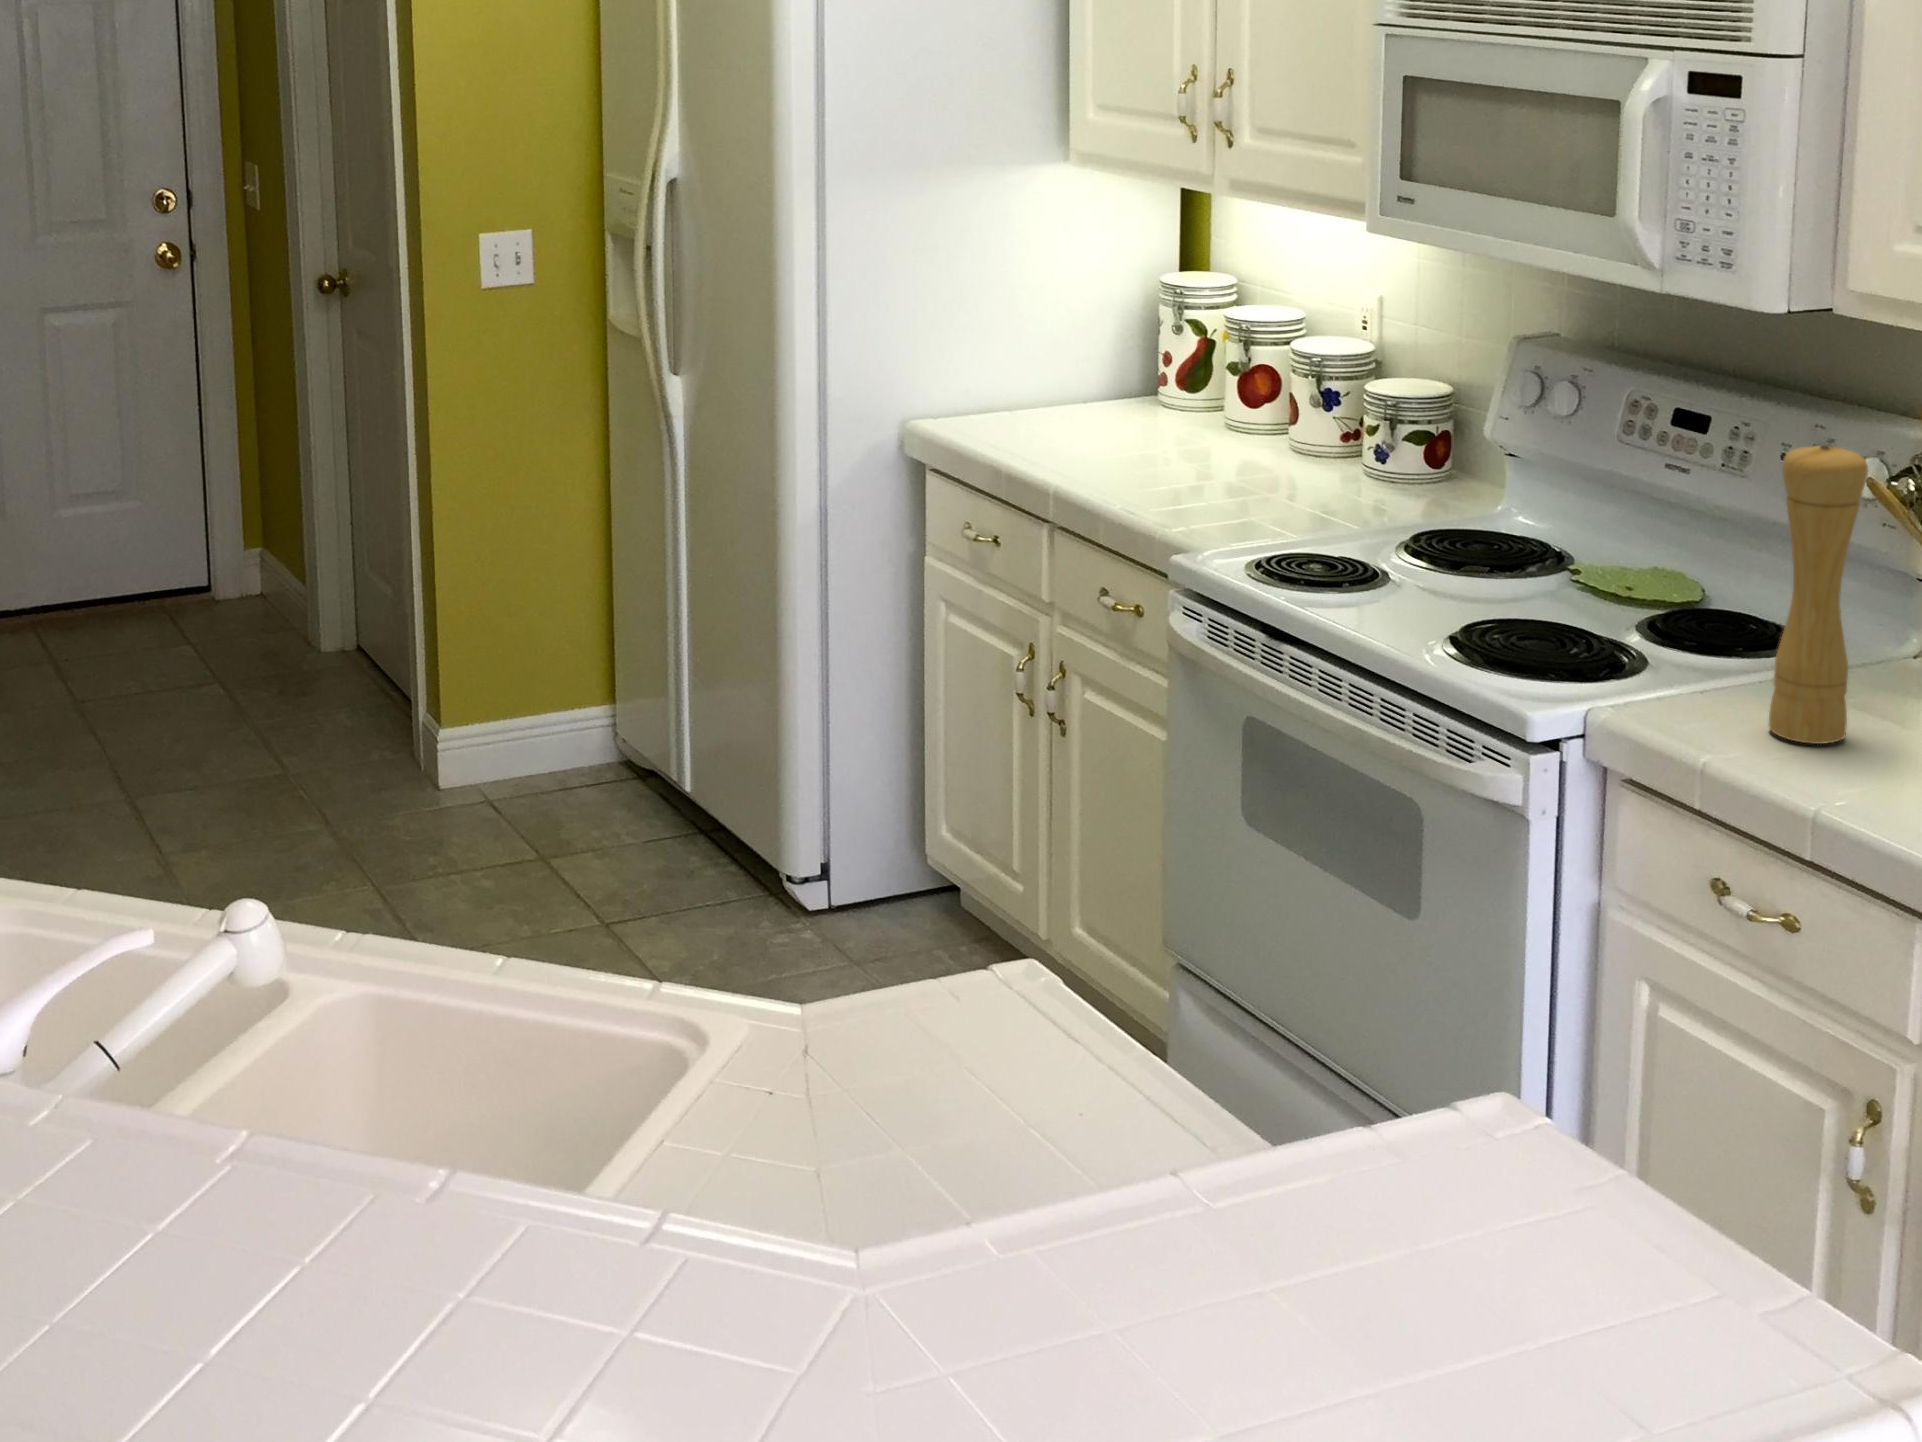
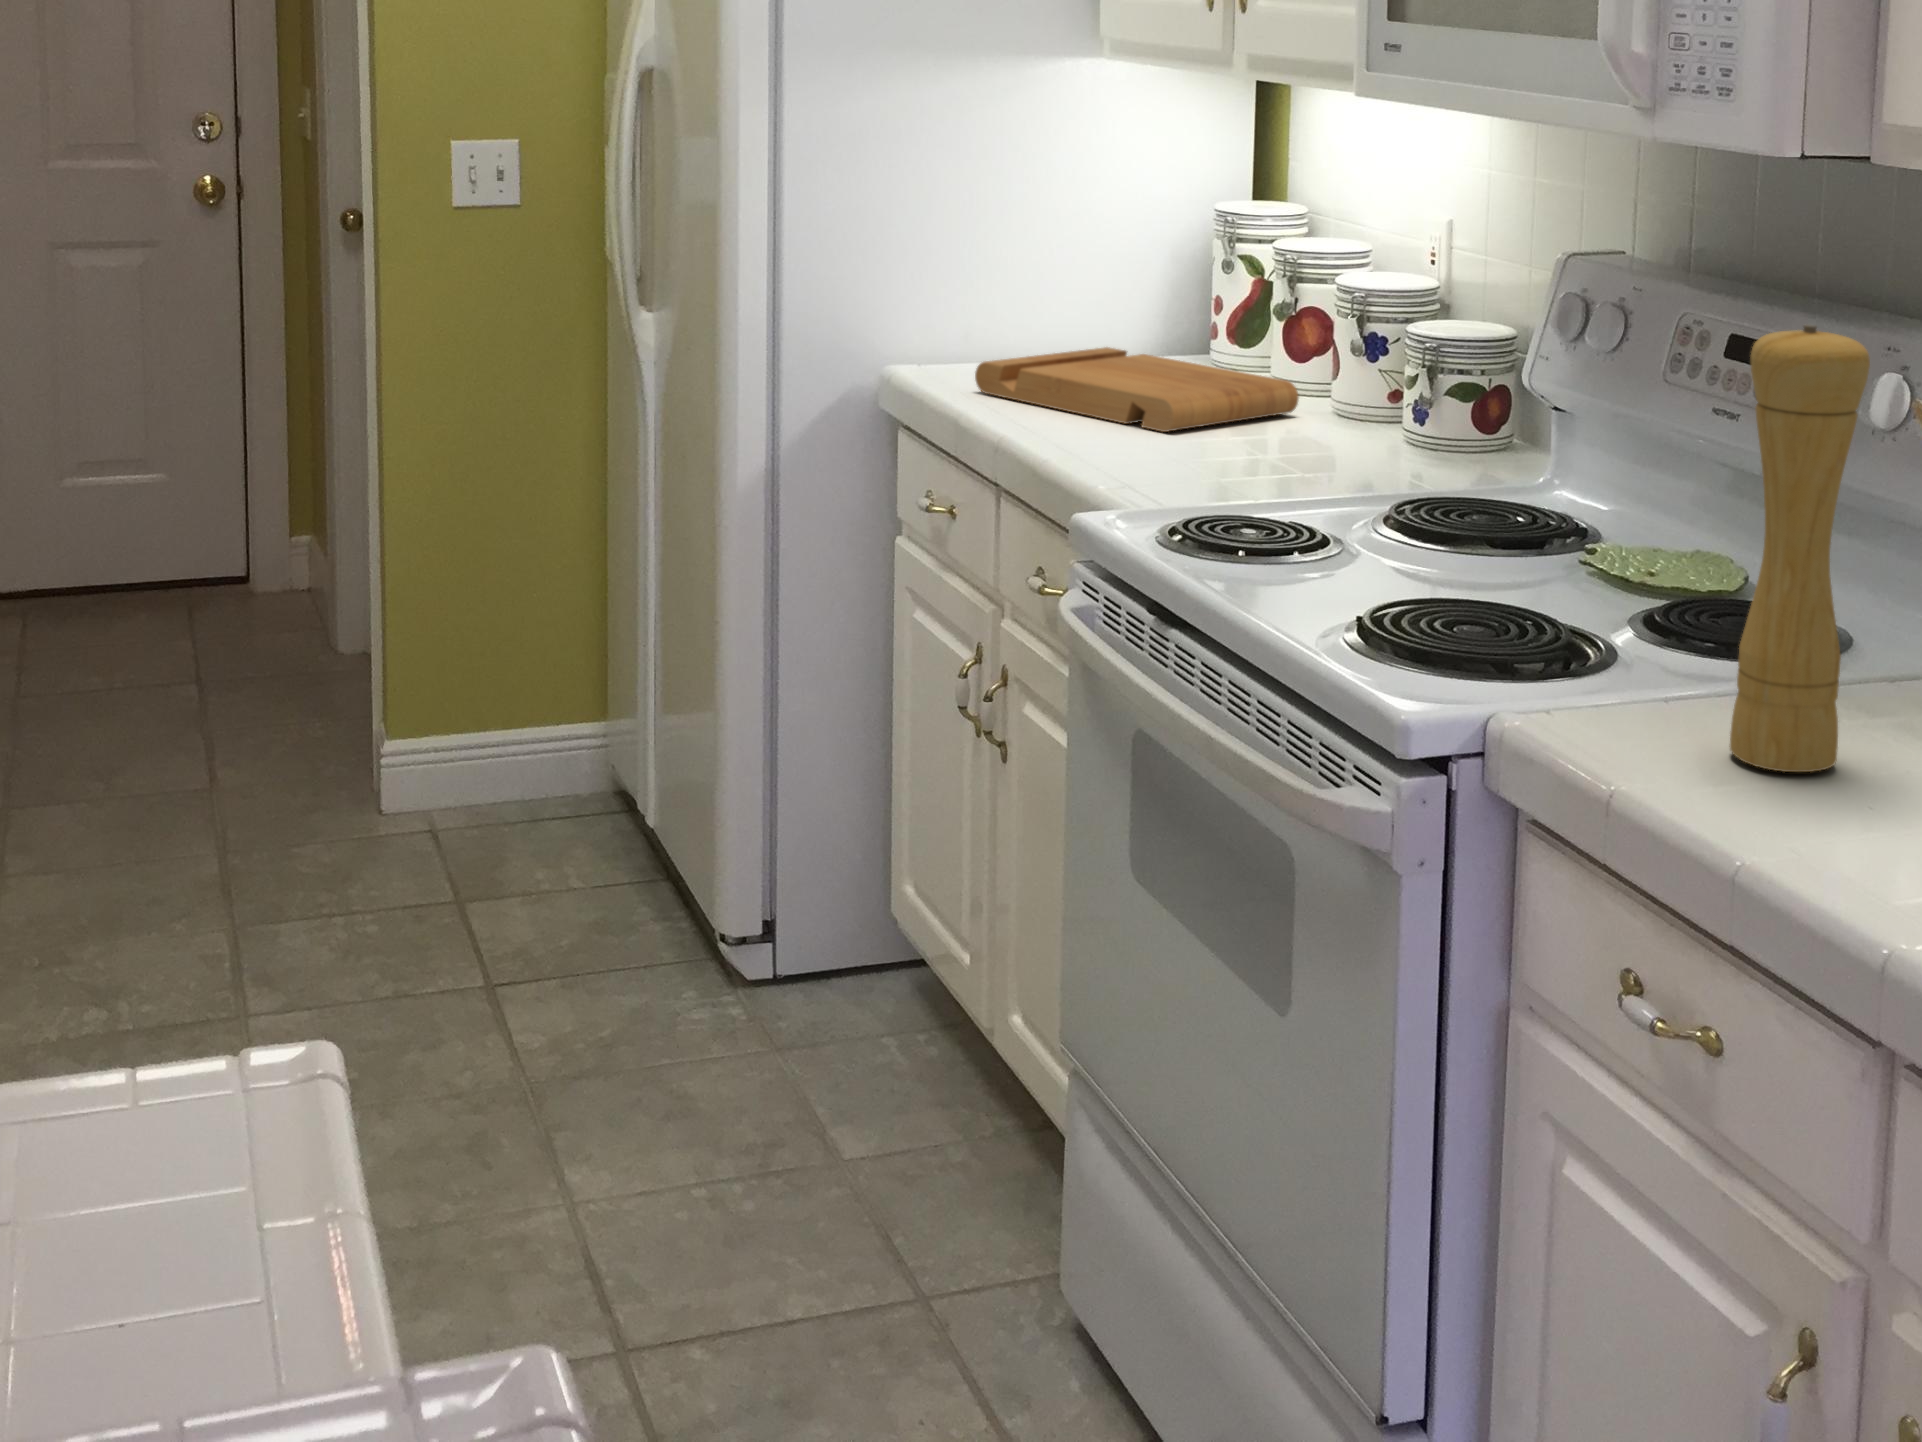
cutting board: none [1001,400,1268,476] -> present [975,347,1299,432]

